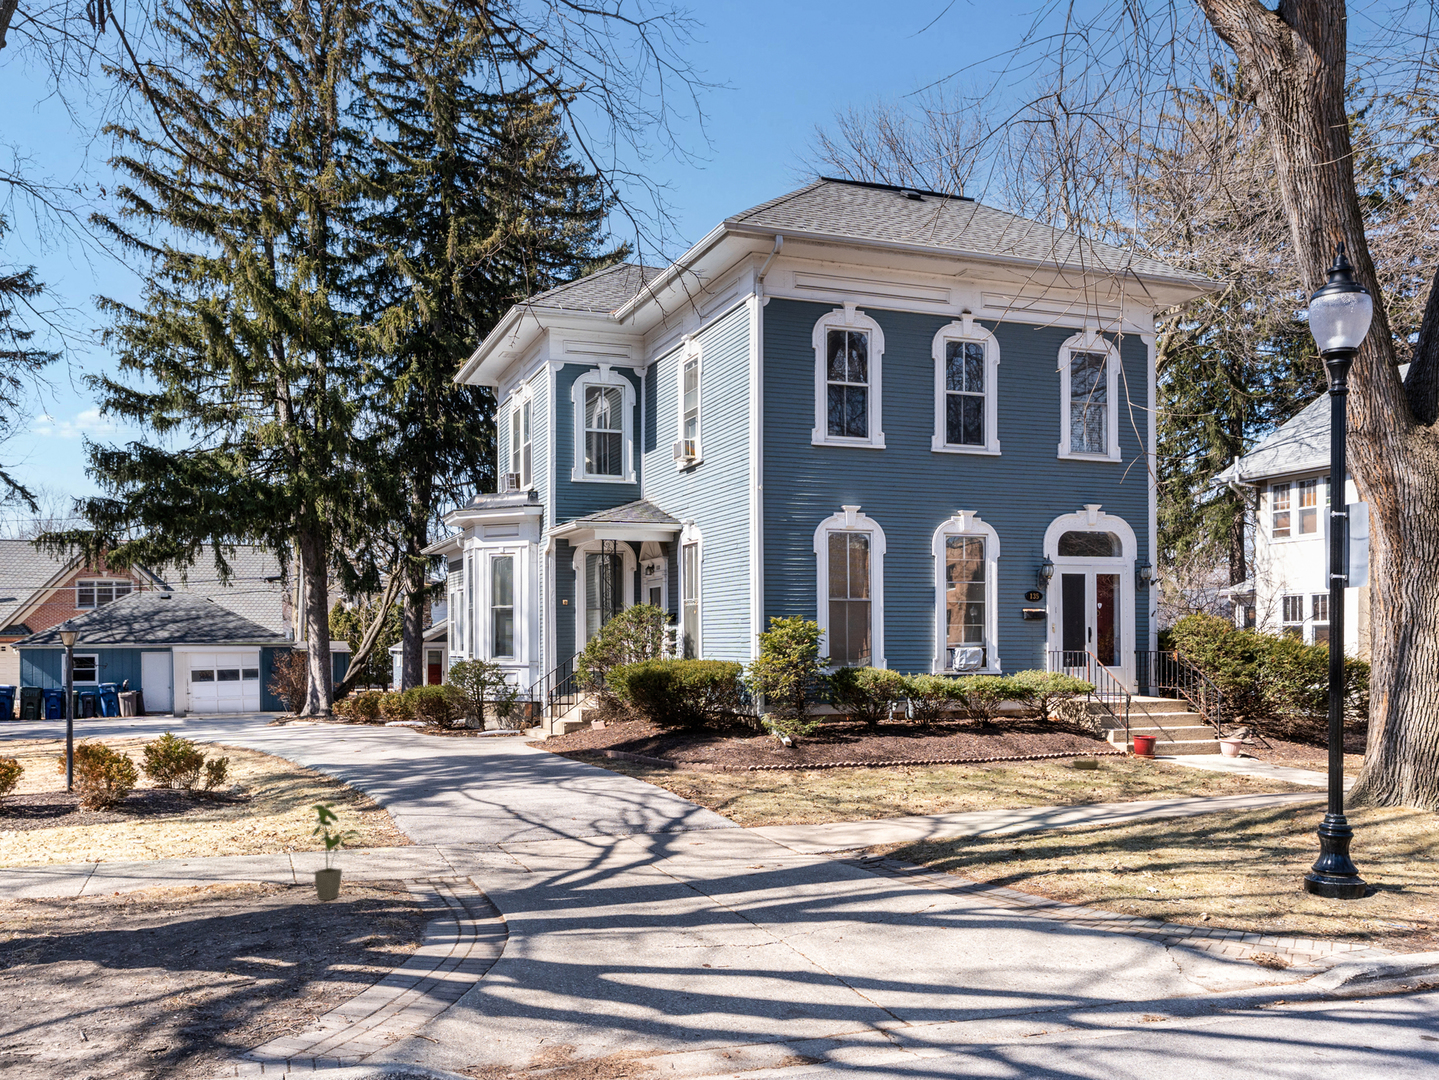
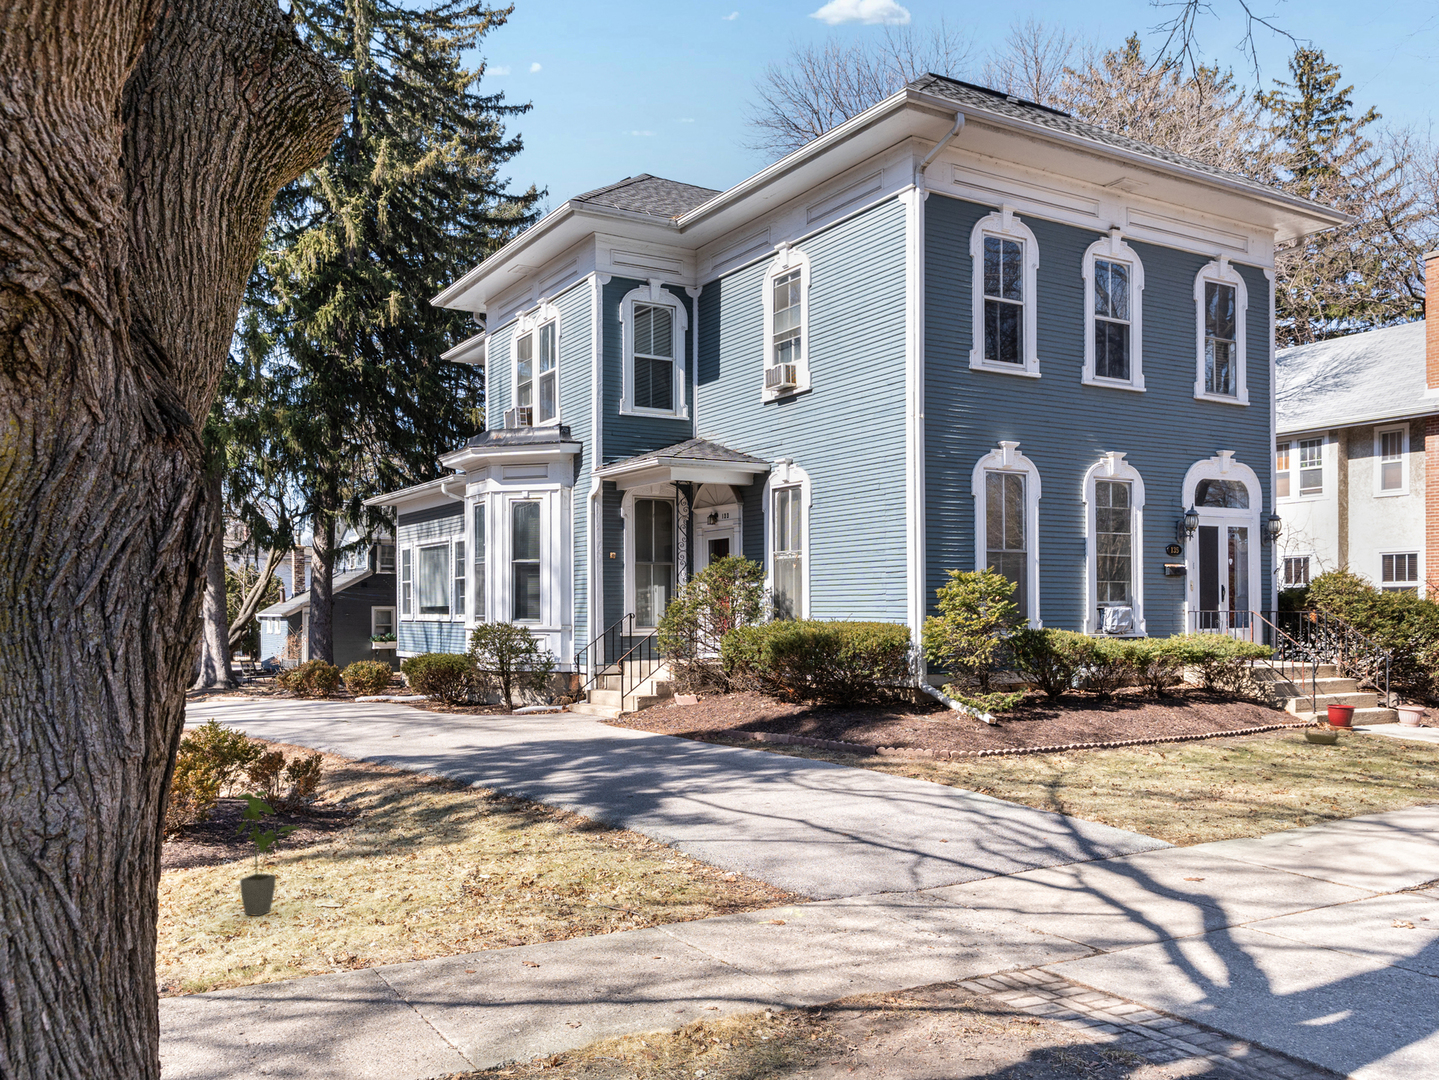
house plant: present [312,803,361,900] -> present [236,791,301,916]

